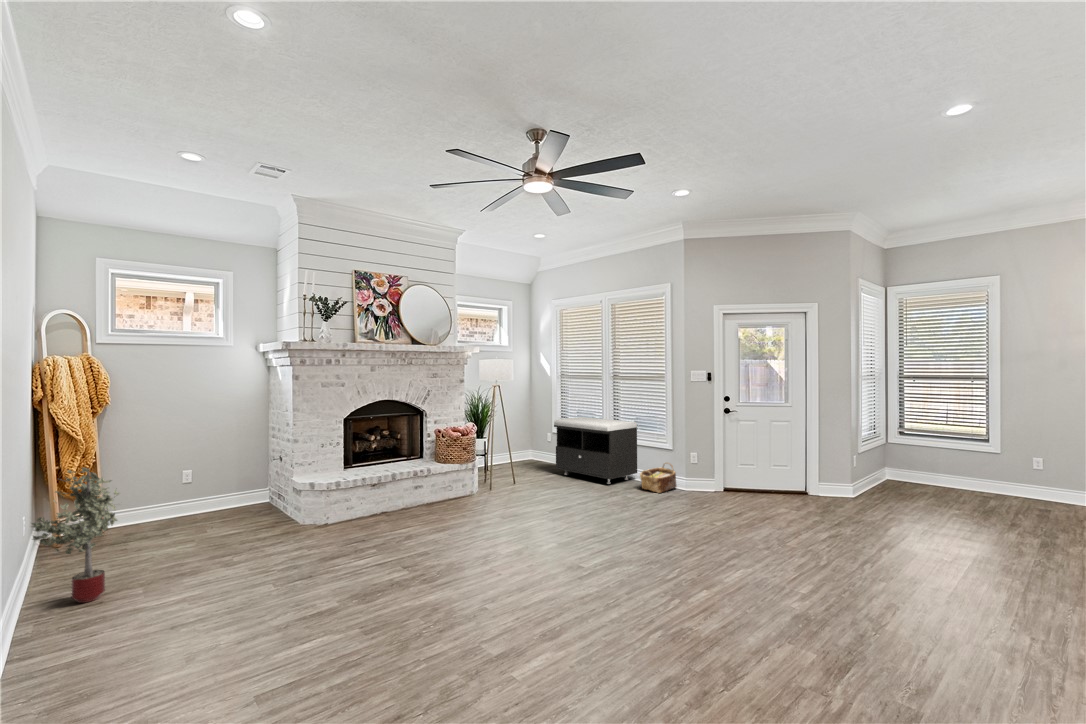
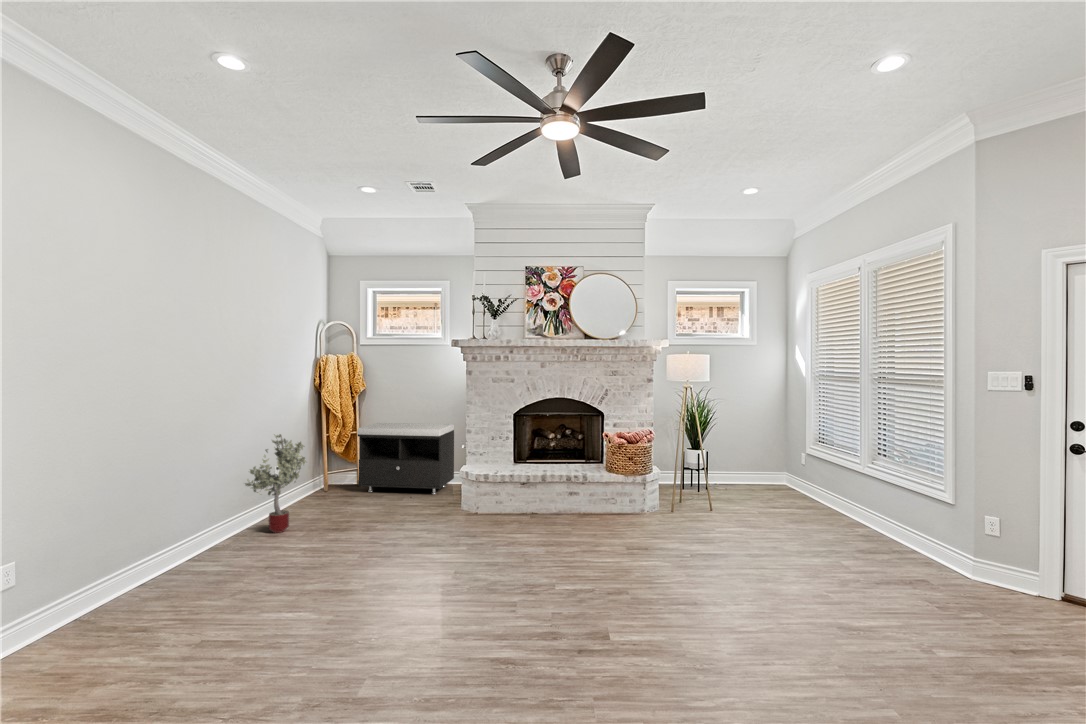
storage bench: present [554,417,637,484] -> present [358,423,454,494]
woven basket: present [640,462,676,493] -> none [880,524,952,570]

